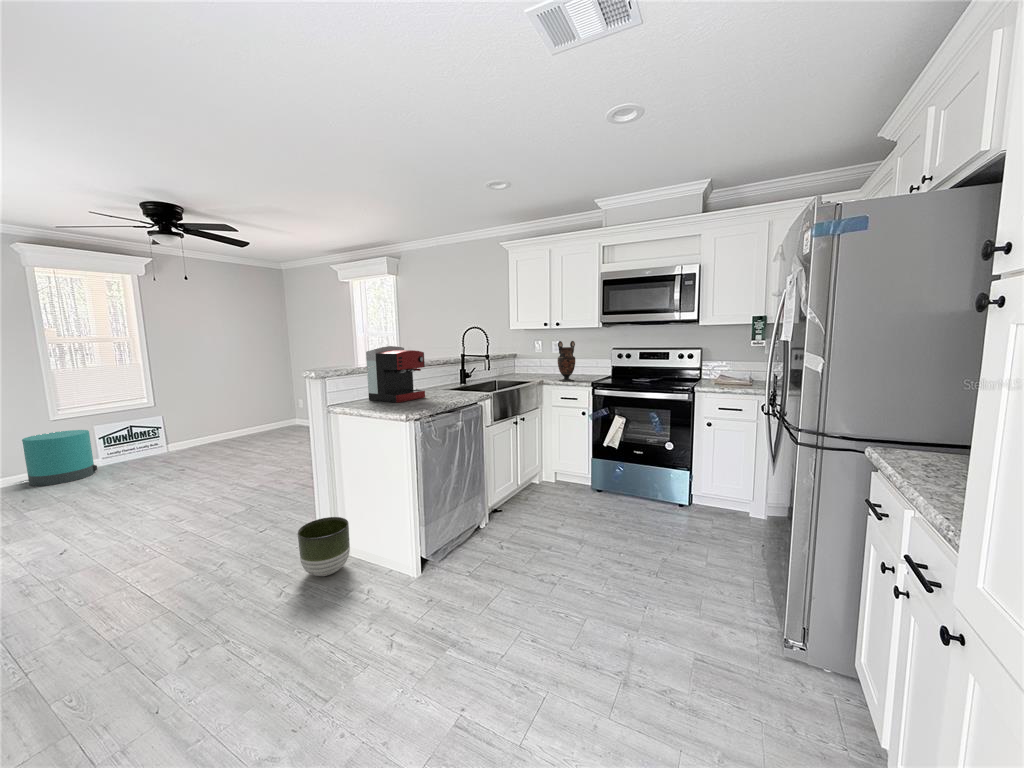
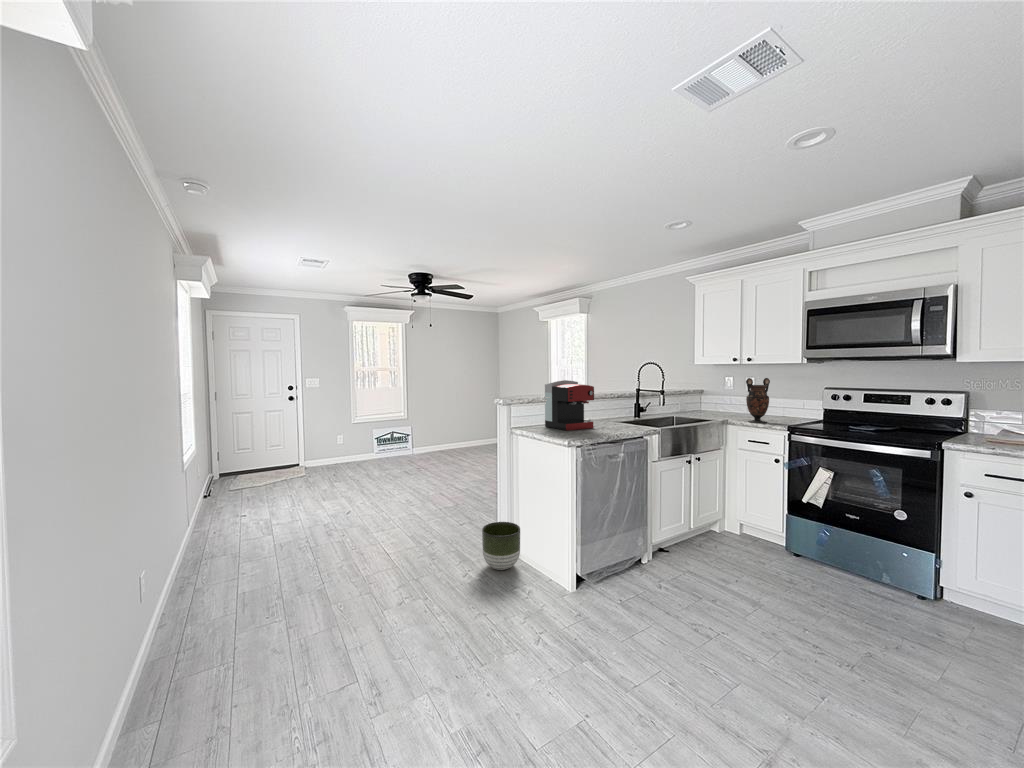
trash can: present [22,430,97,486] -> none [338,432,372,468]

